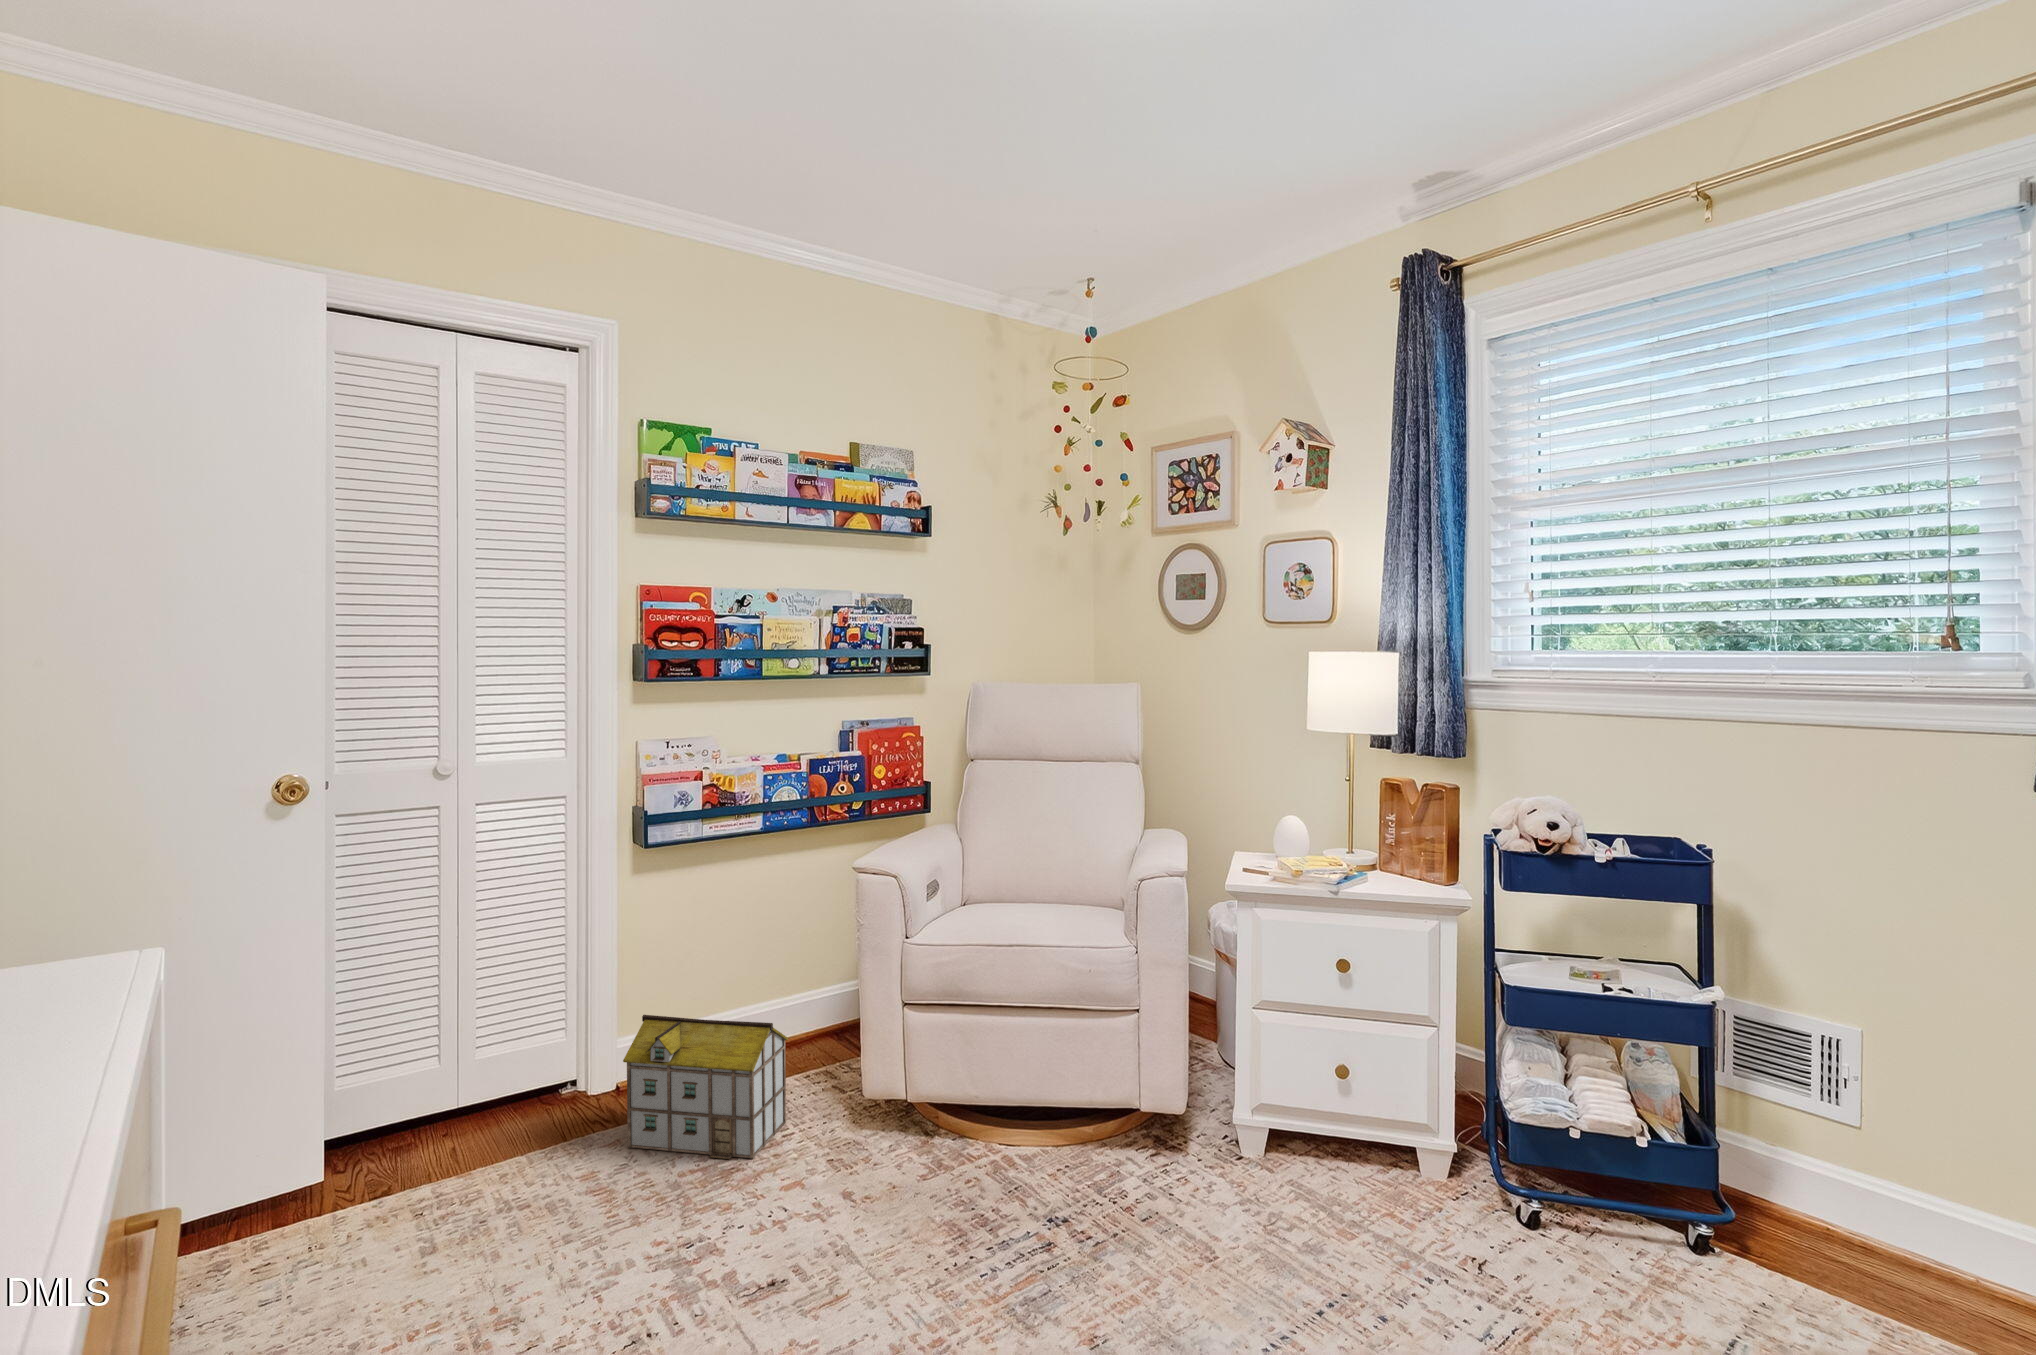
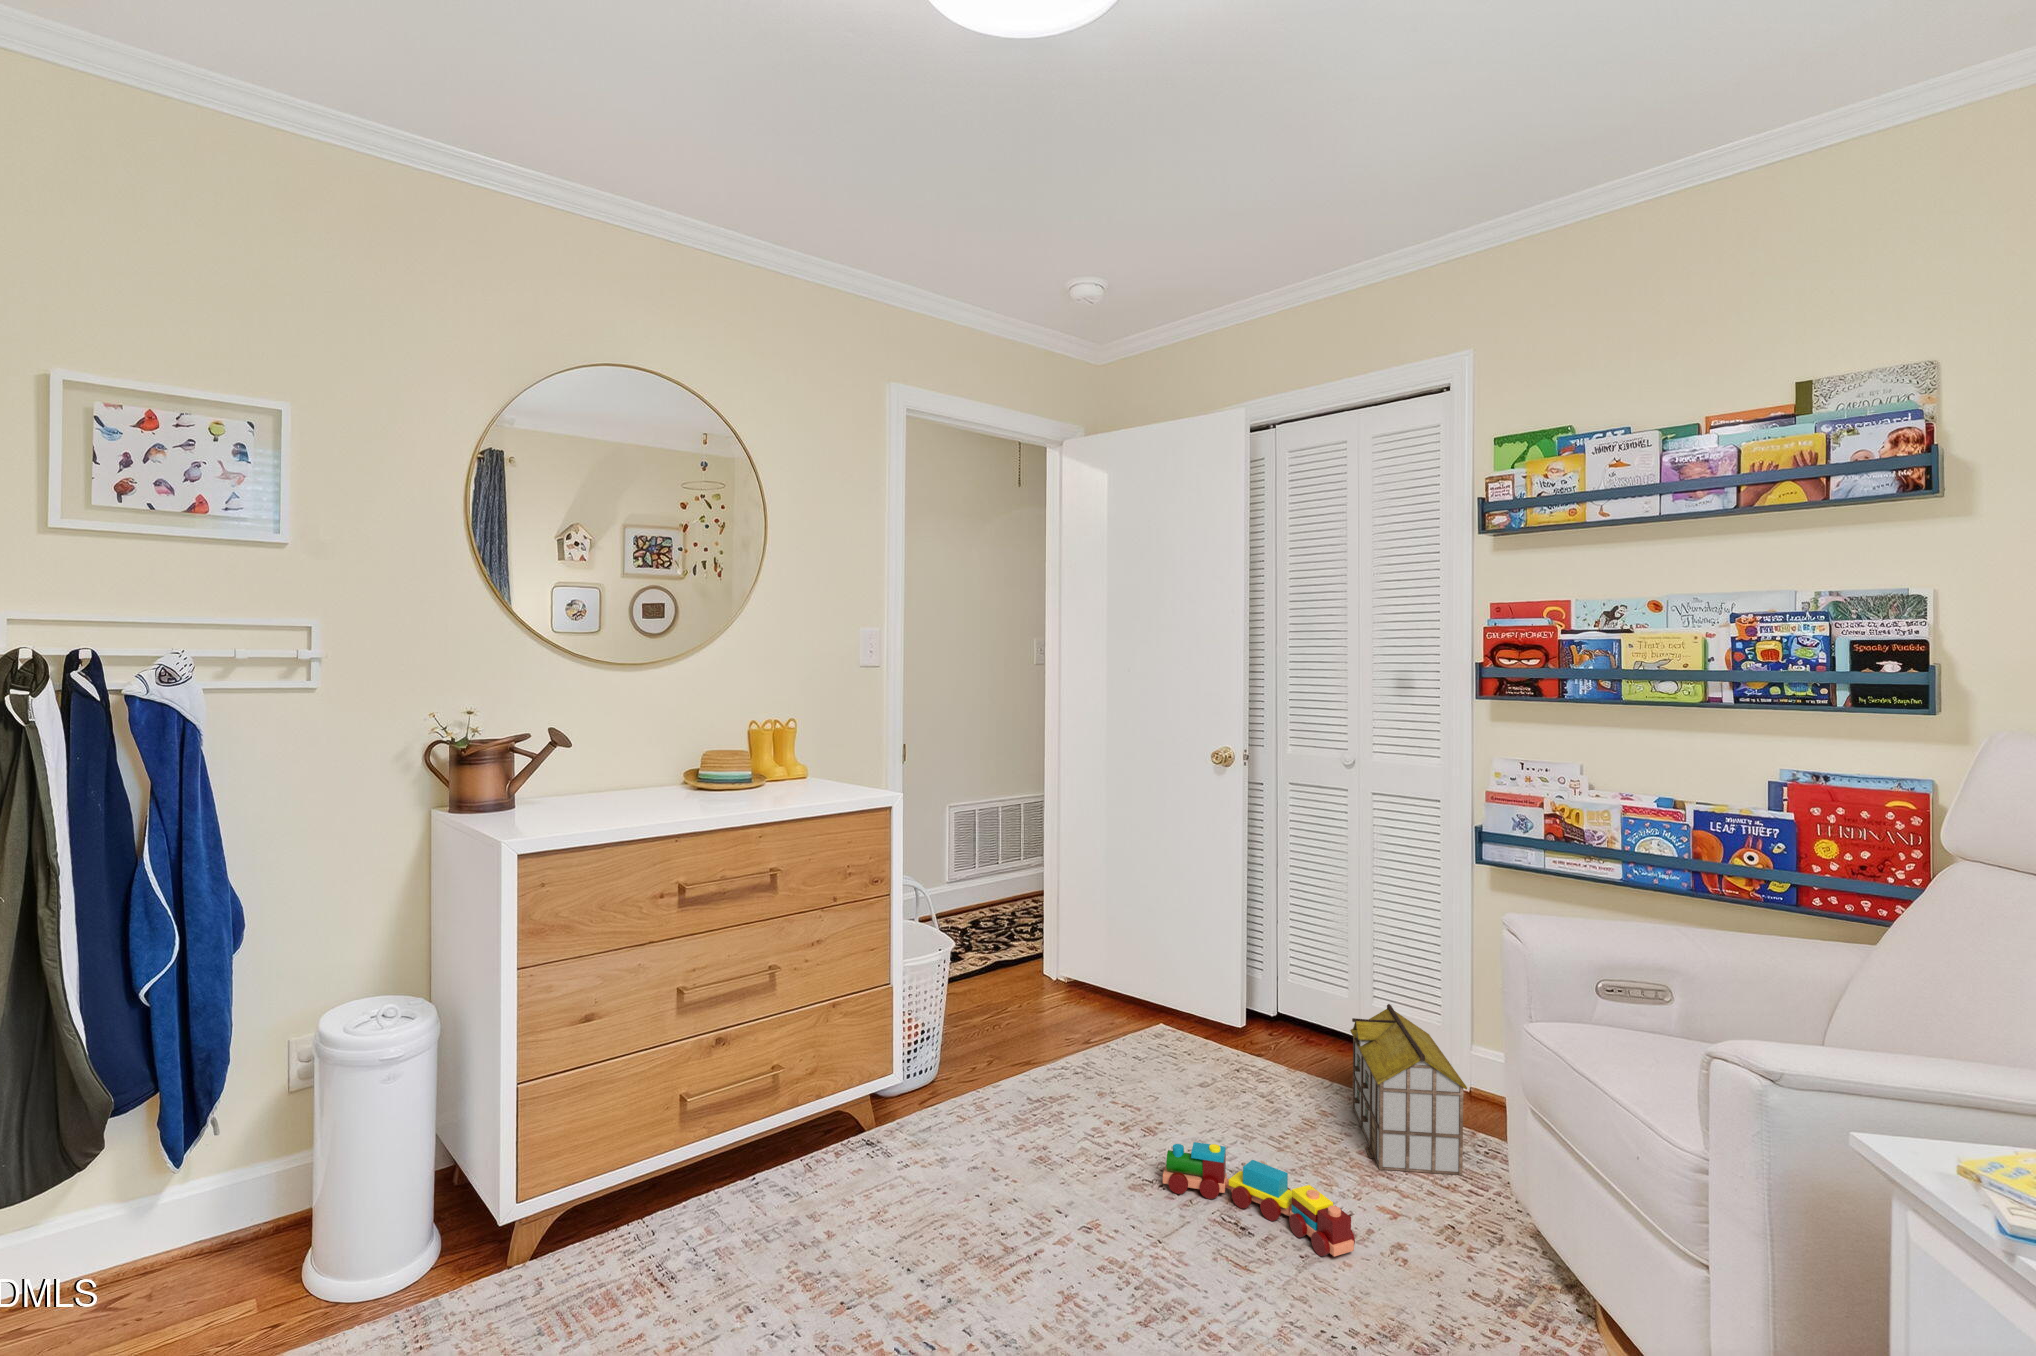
toy train: none [684,1166,889,1296] -> present [1163,1142,1355,1257]

